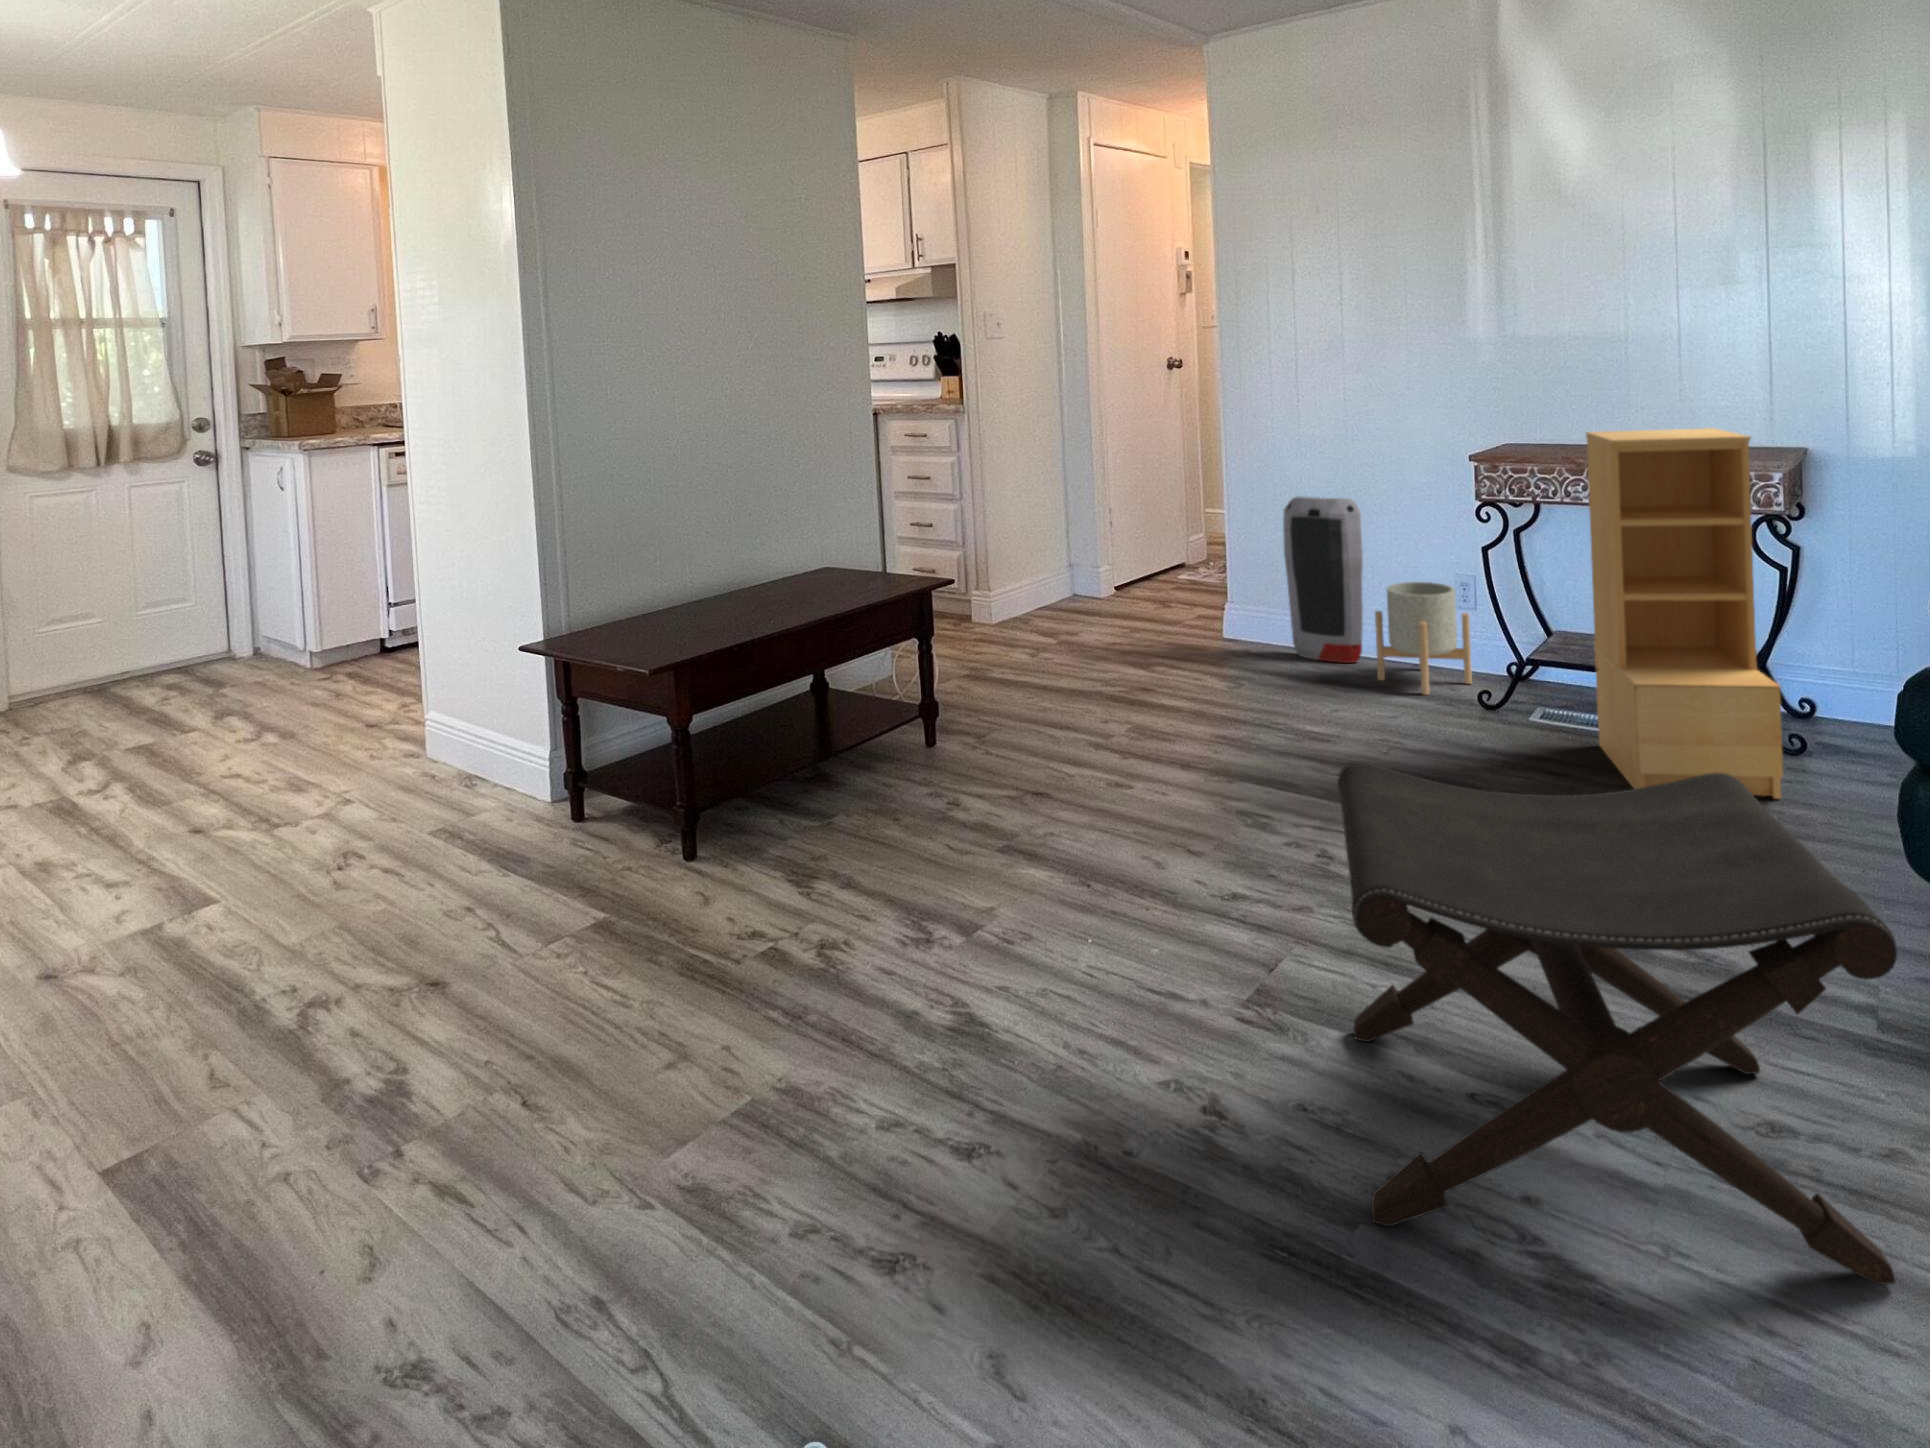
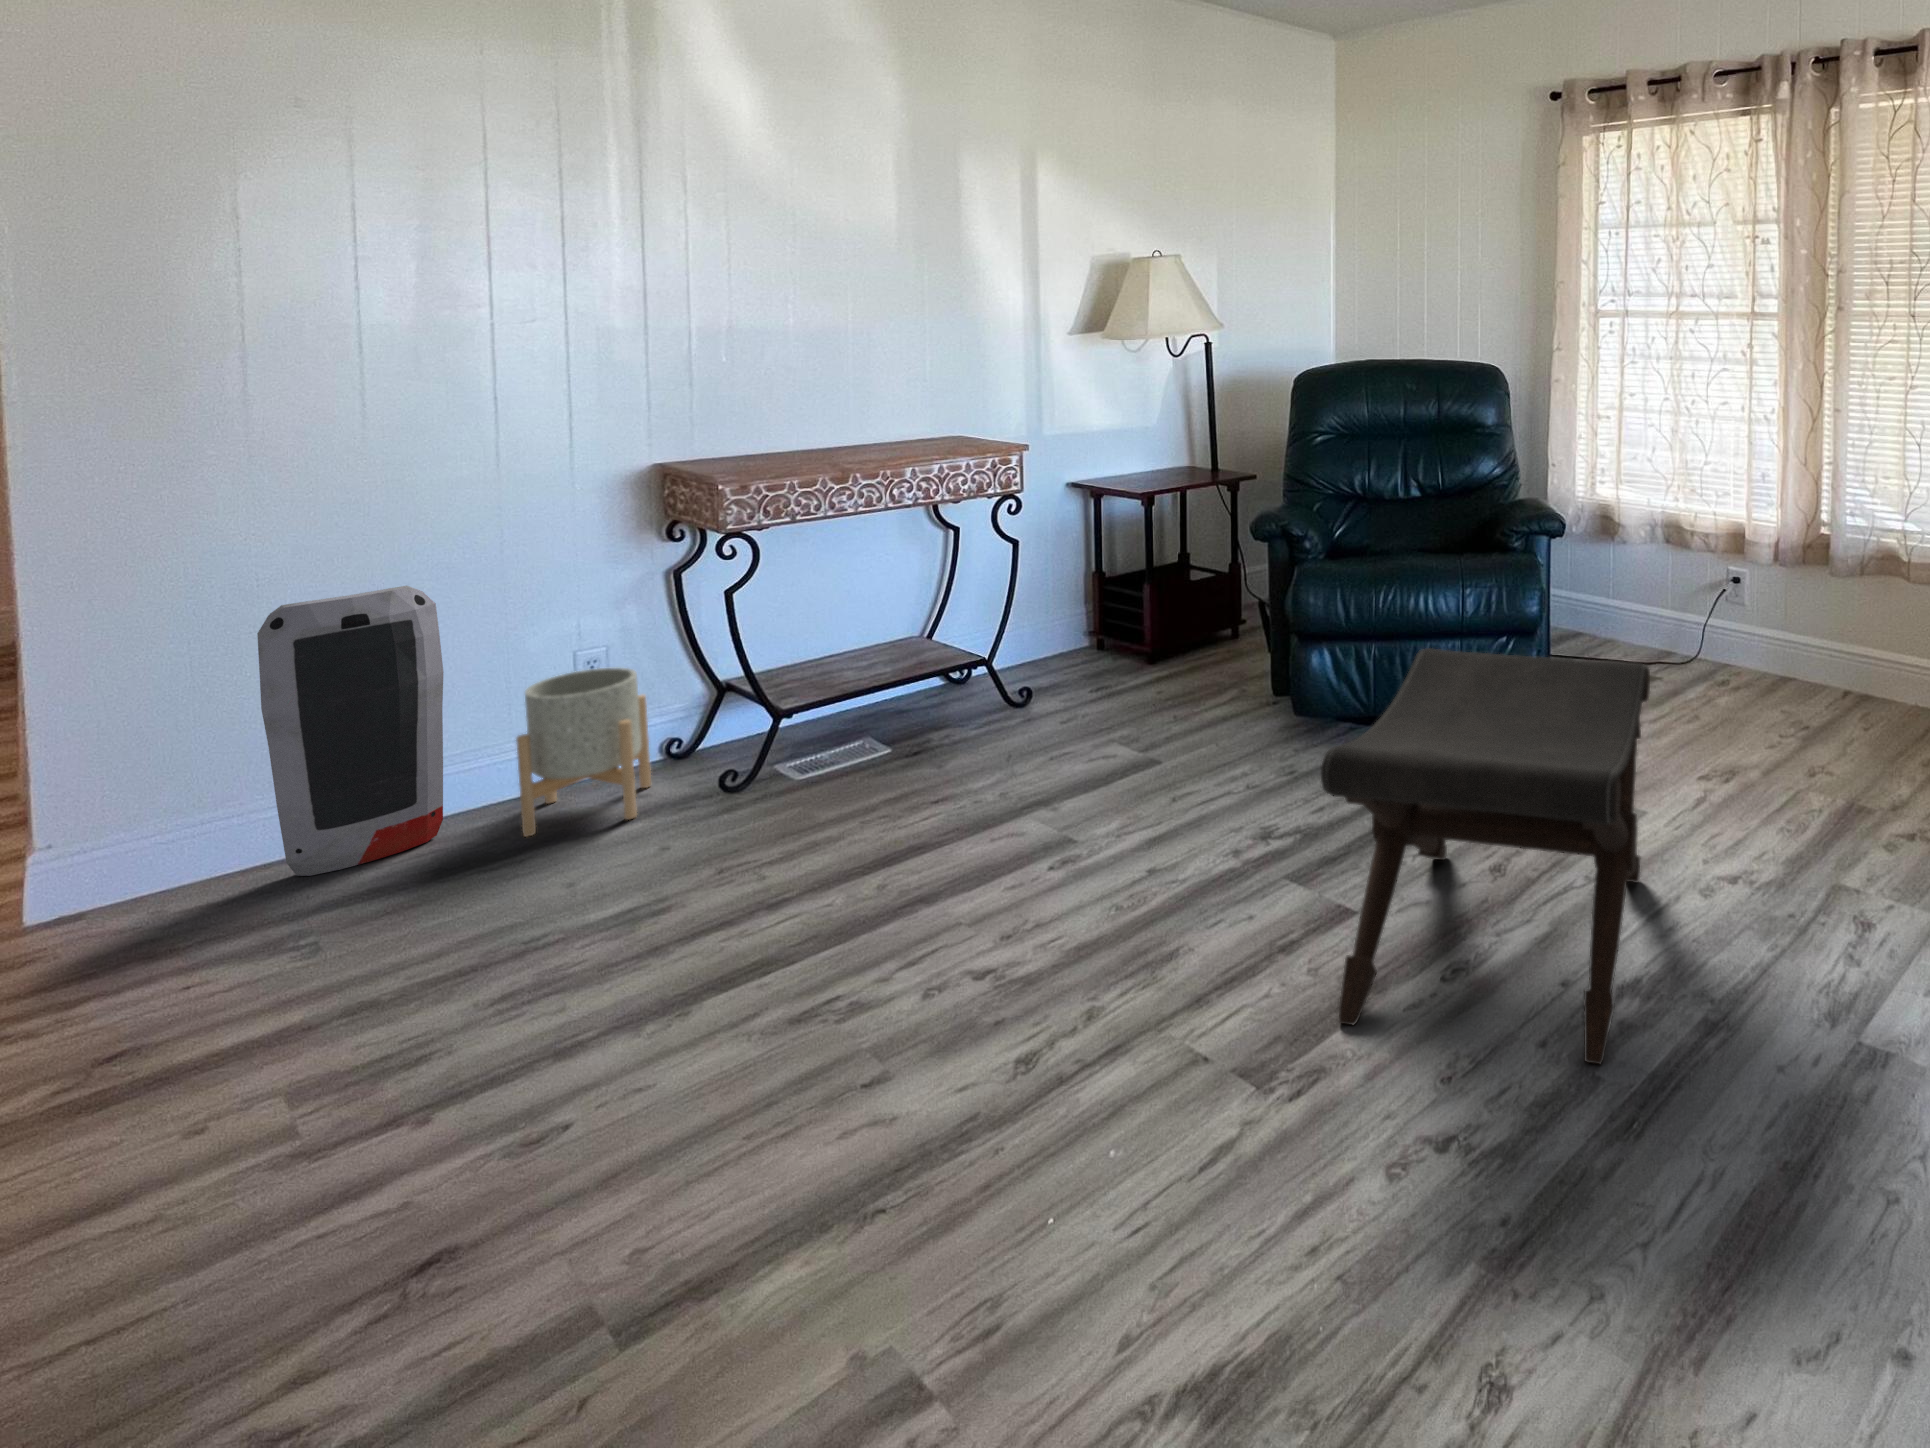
bookshelf: present [1586,428,1783,799] -> none [889,418,1097,779]

